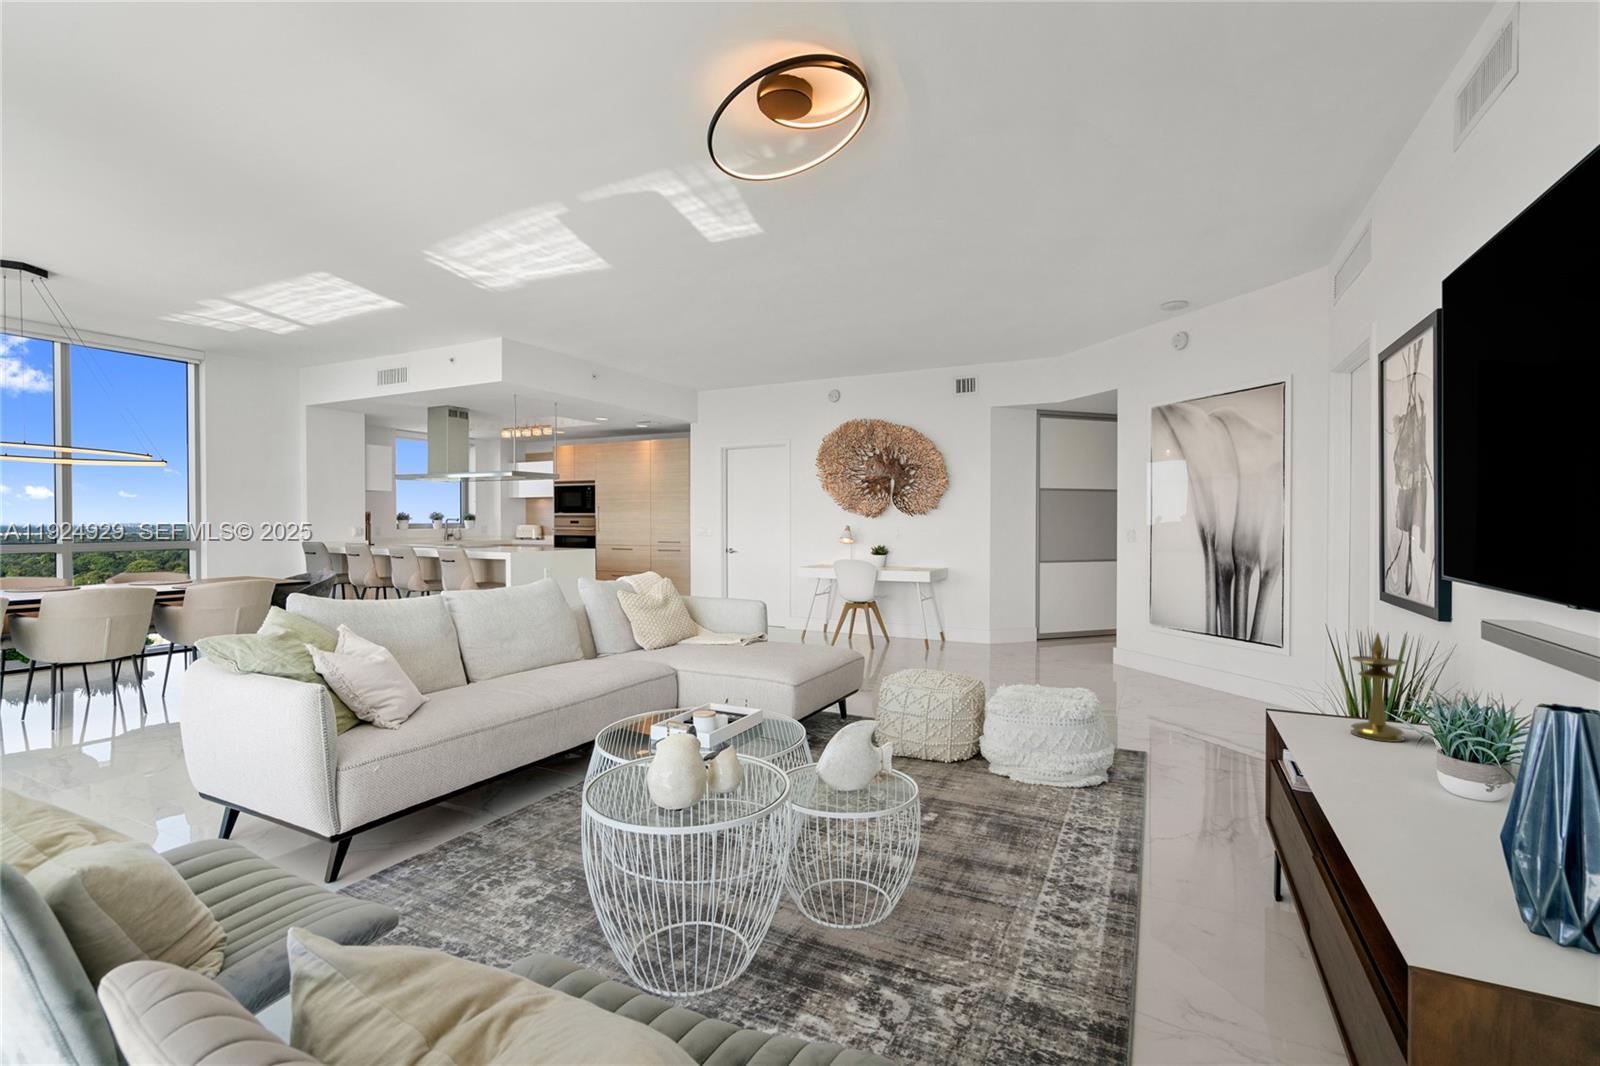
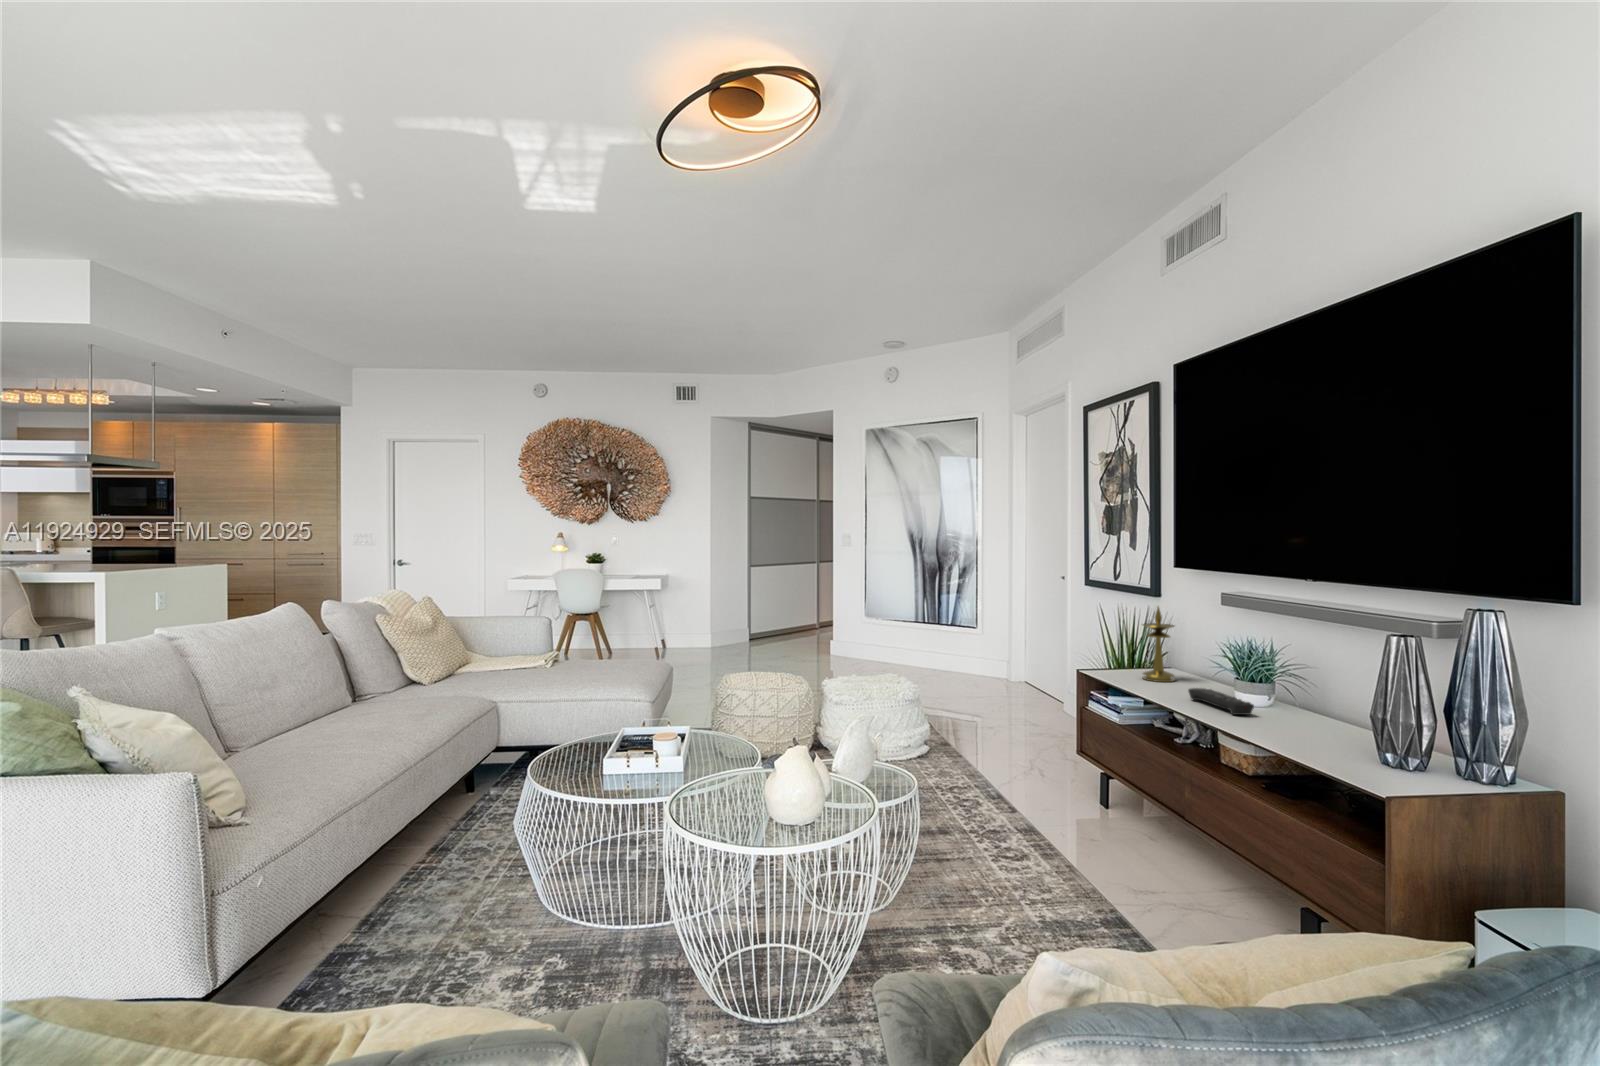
remote control: none [1365,754,1433,806] -> present [1188,688,1254,715]

